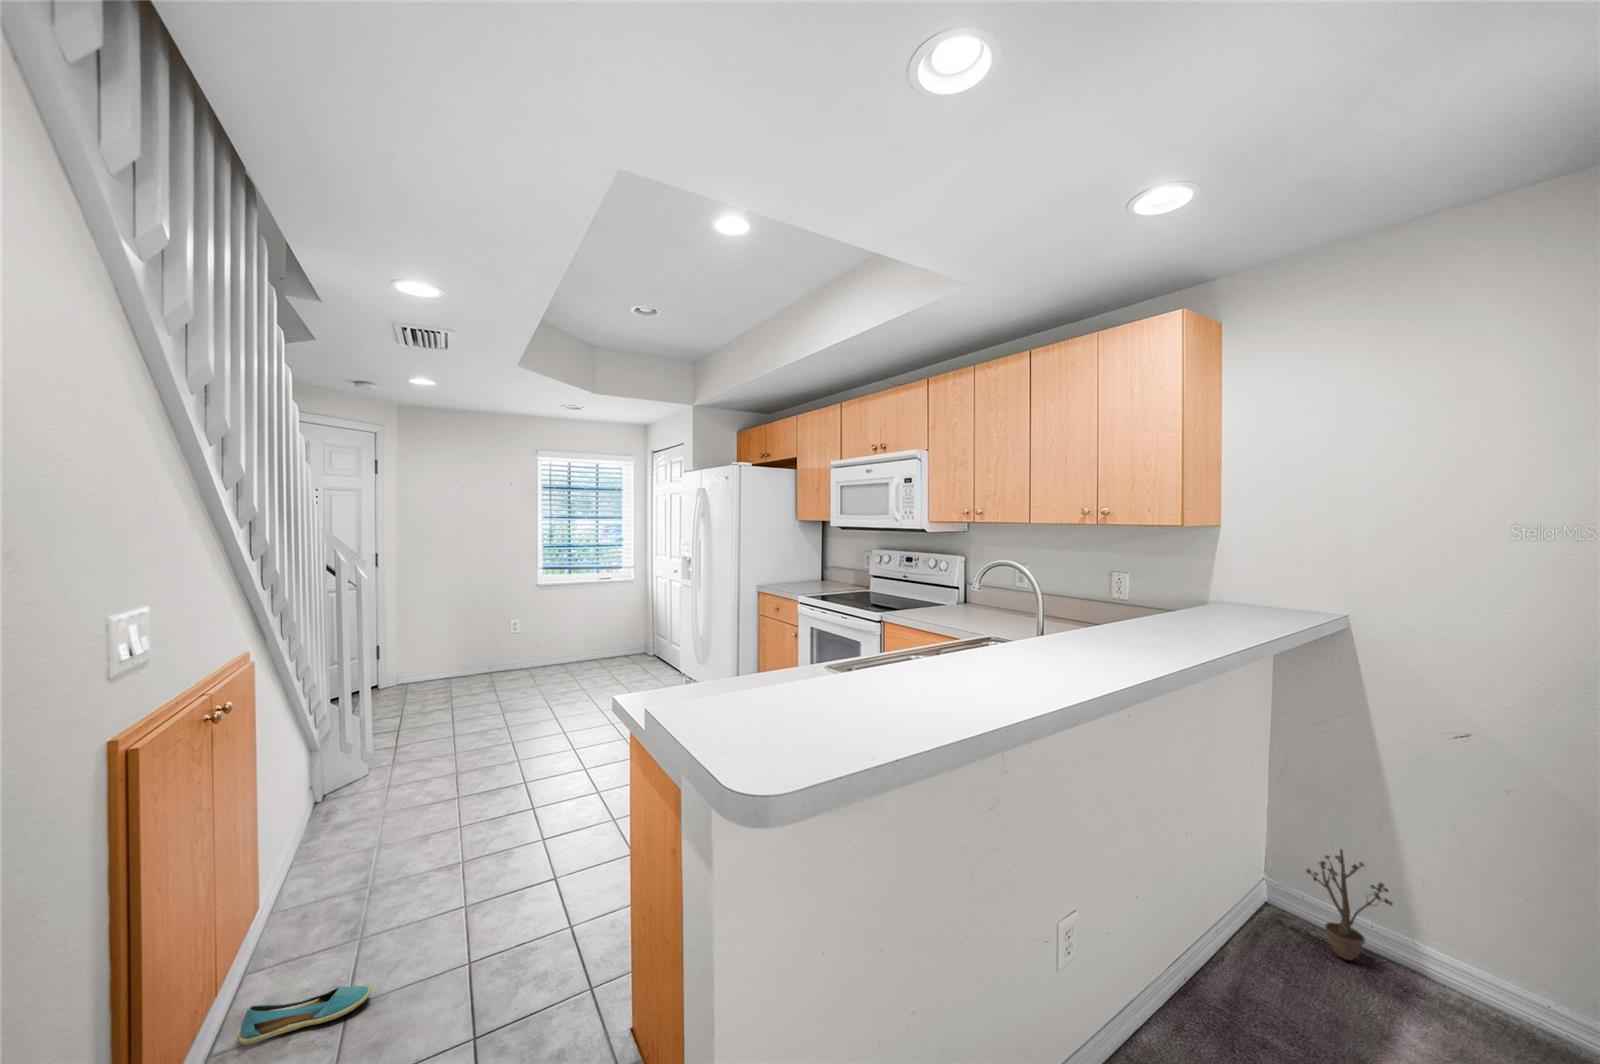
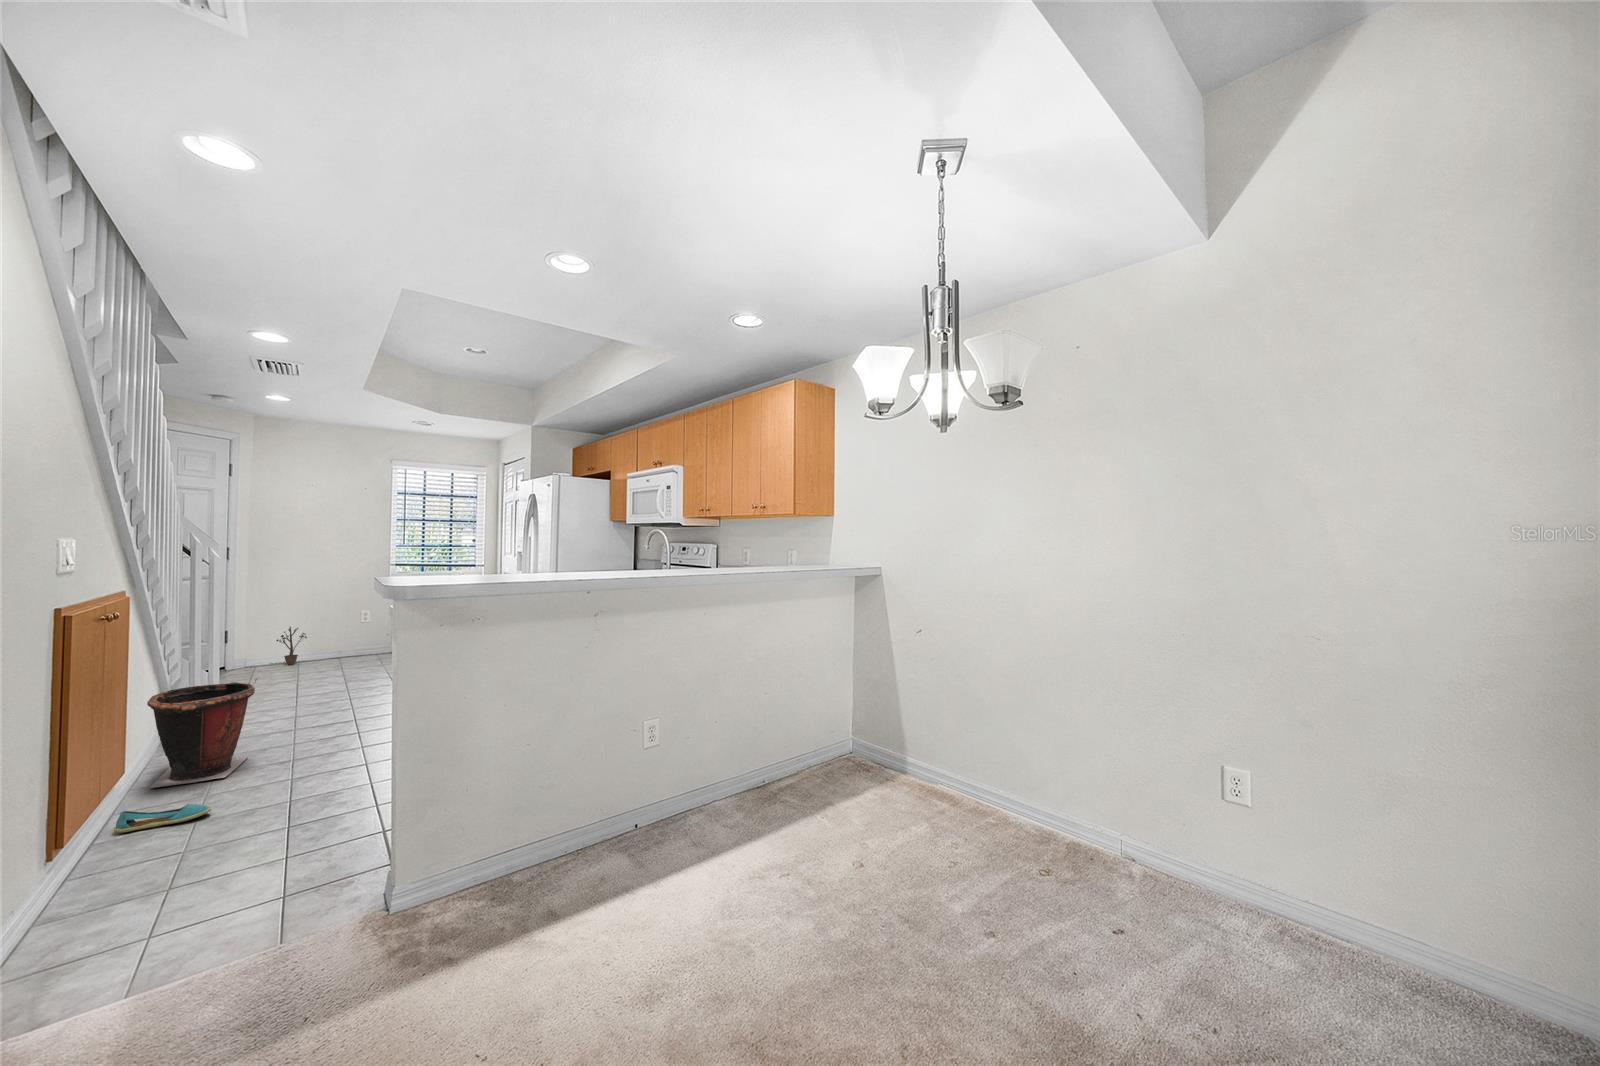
waste bin: none [285,749,420,923] -> present [147,678,257,788]
decorative plant: present [1294,849,1393,960] -> present [270,627,307,665]

